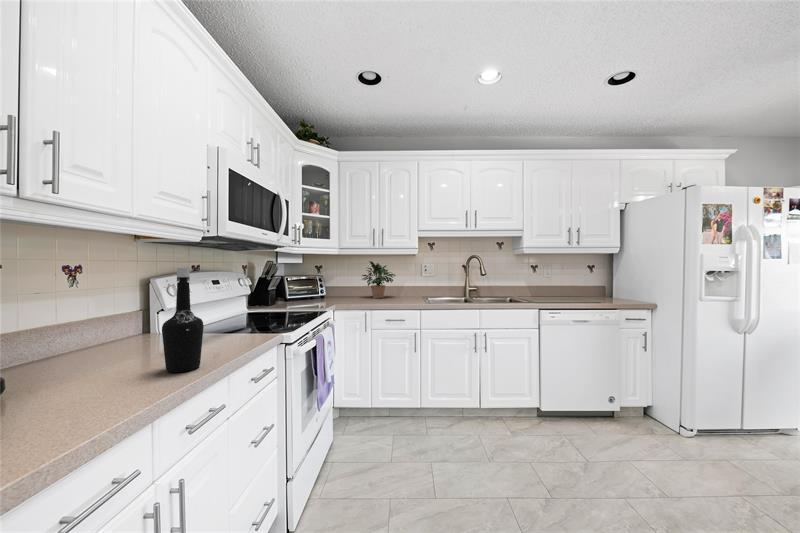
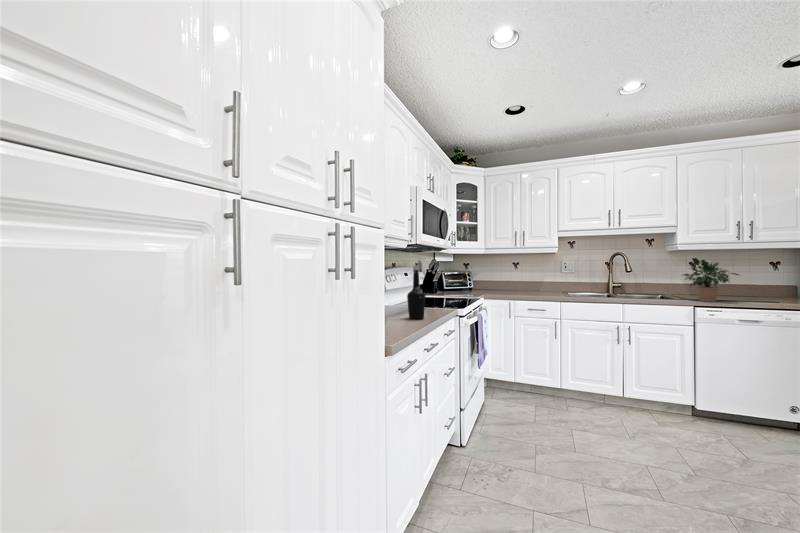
potted plant: present [362,261,396,298] -> present [682,258,739,302]

